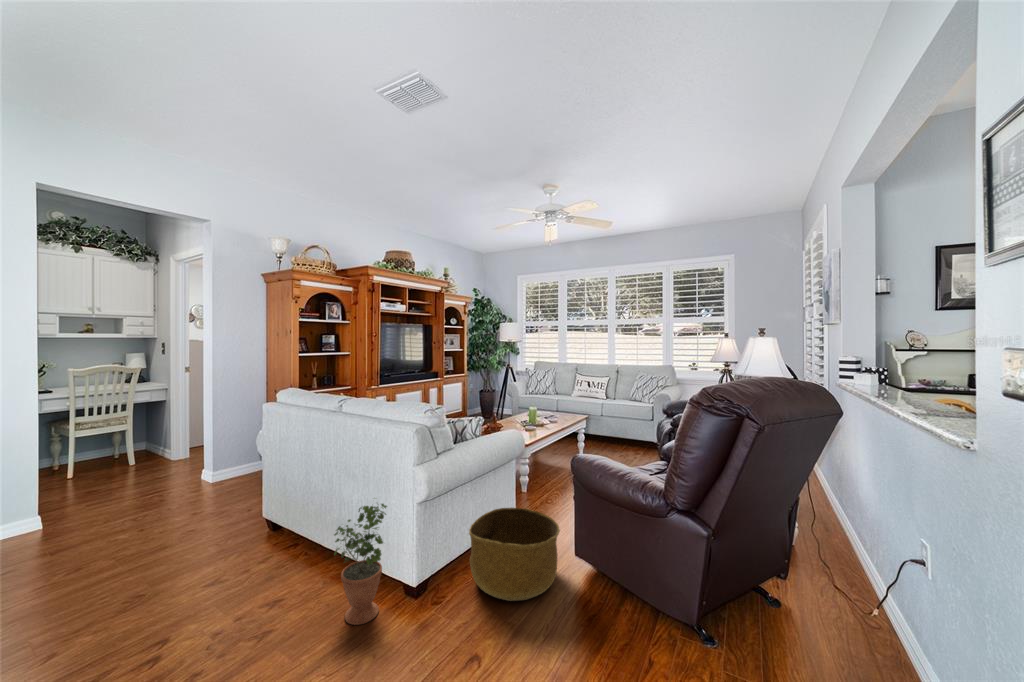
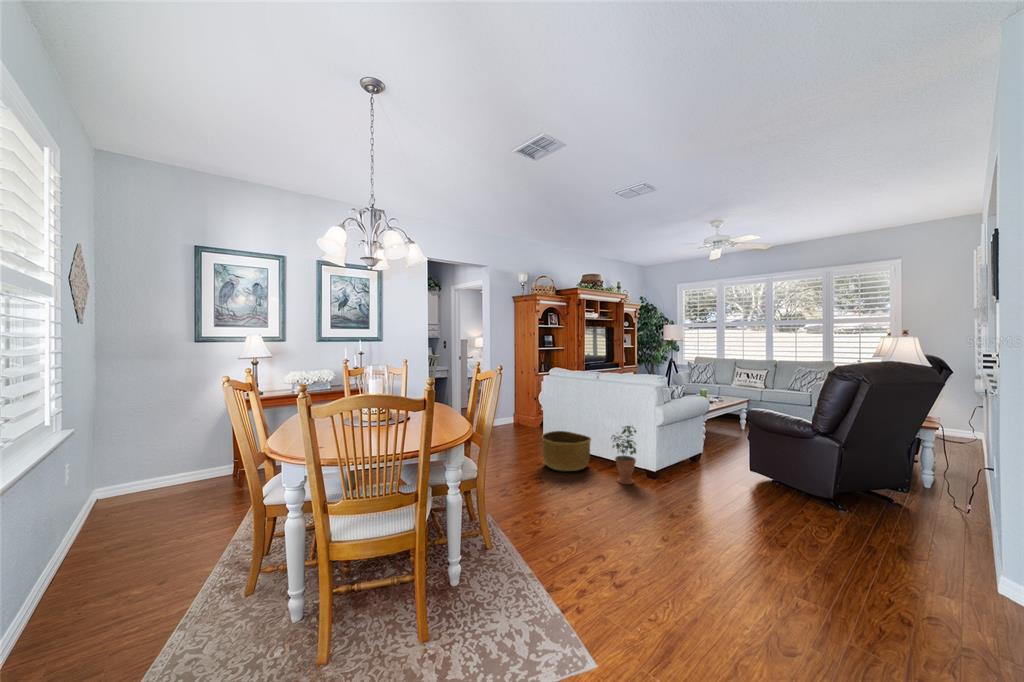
basket: present [469,508,560,601] -> present [542,431,591,471]

